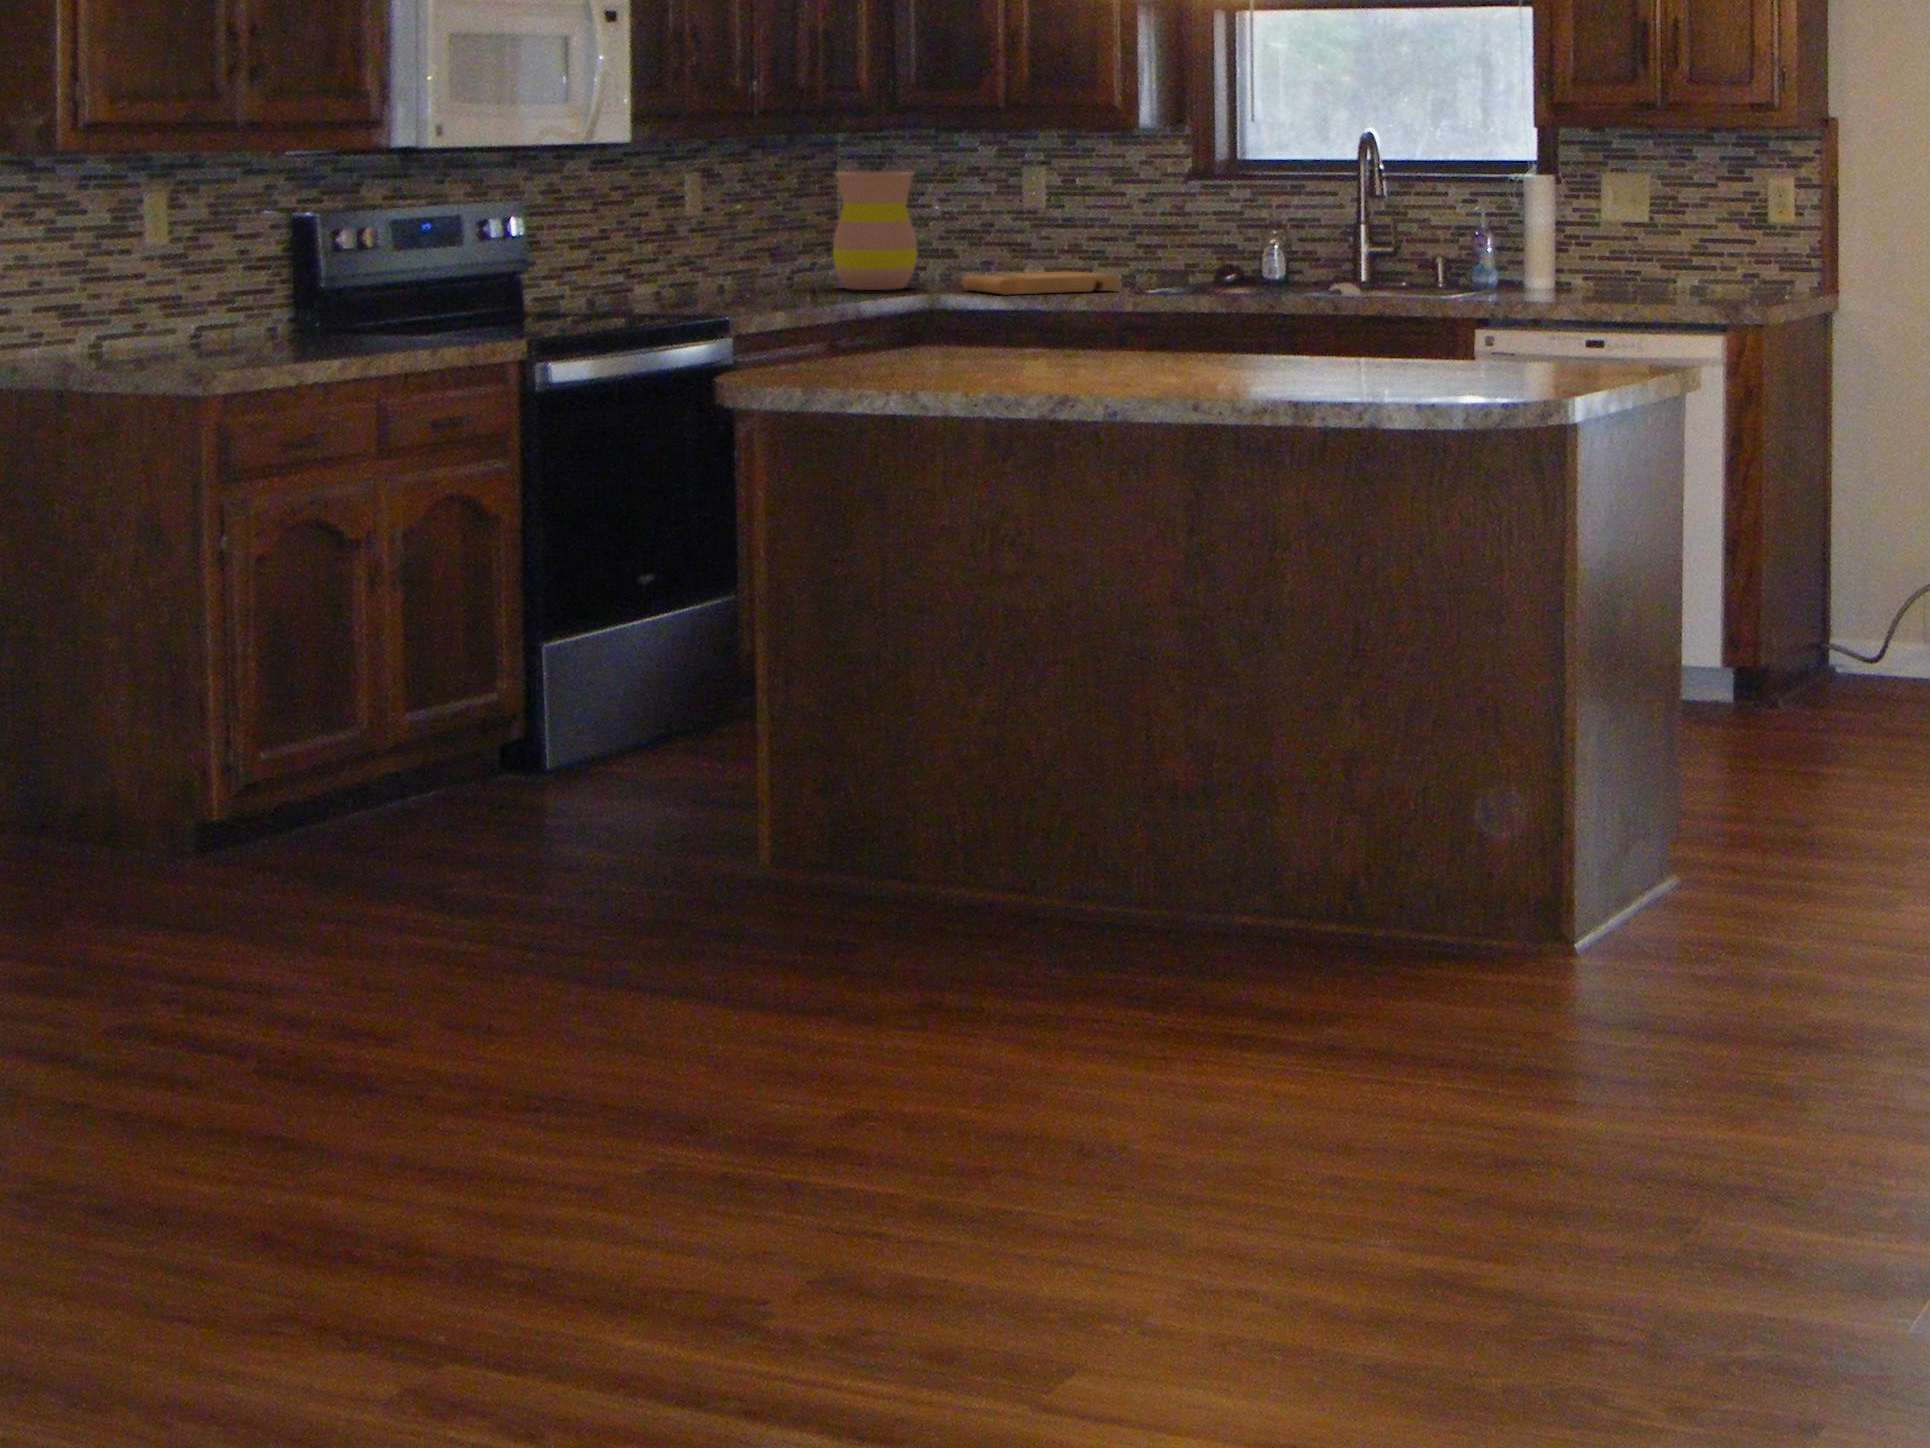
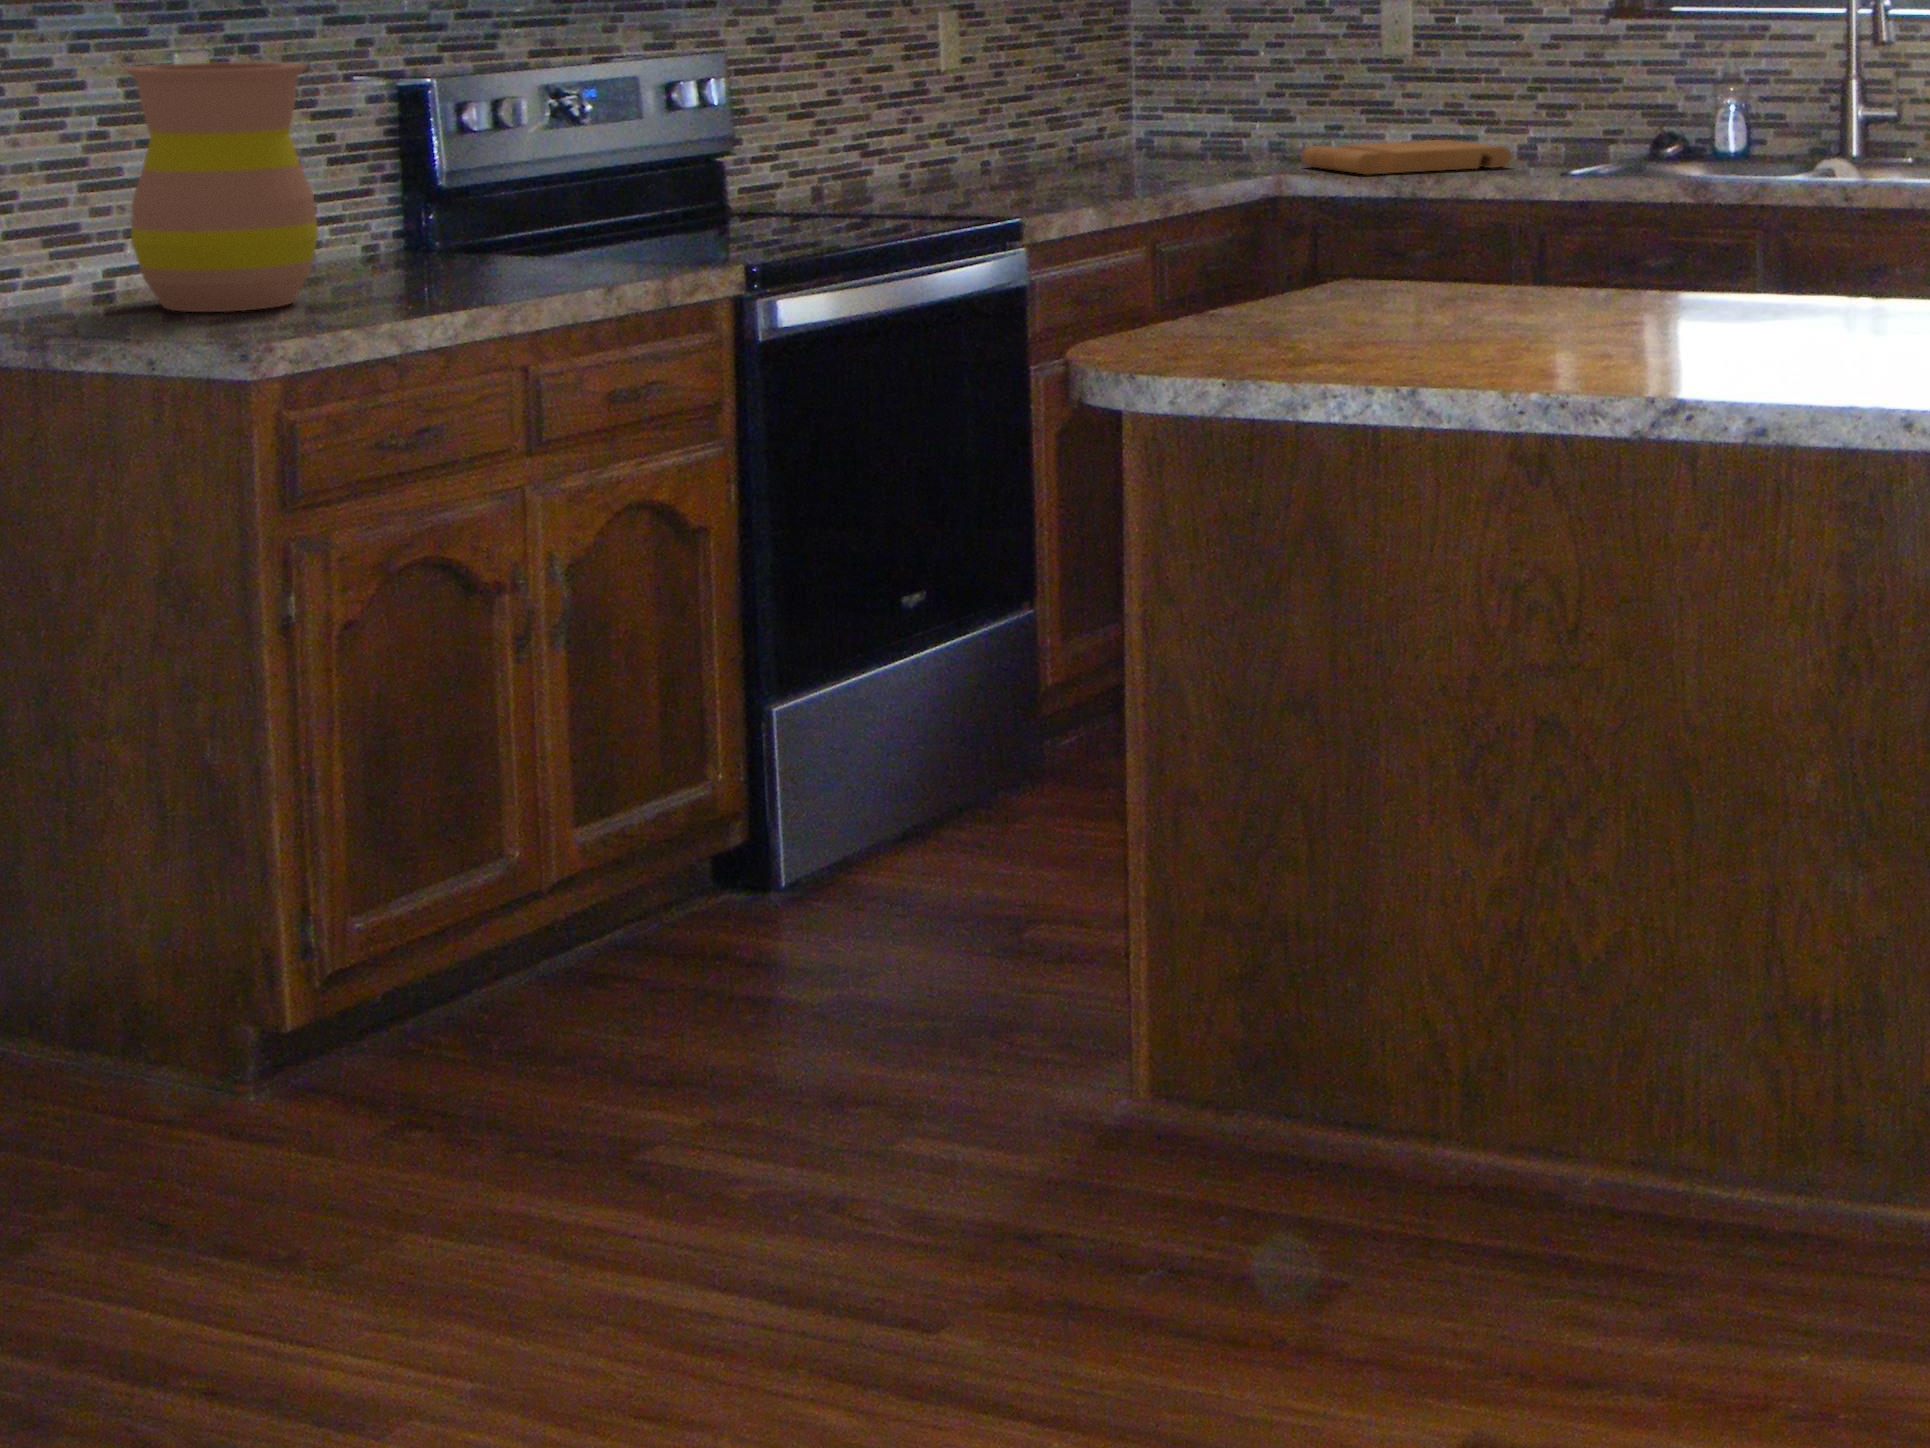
vase: present [833,172,917,290] -> present [126,62,318,312]

